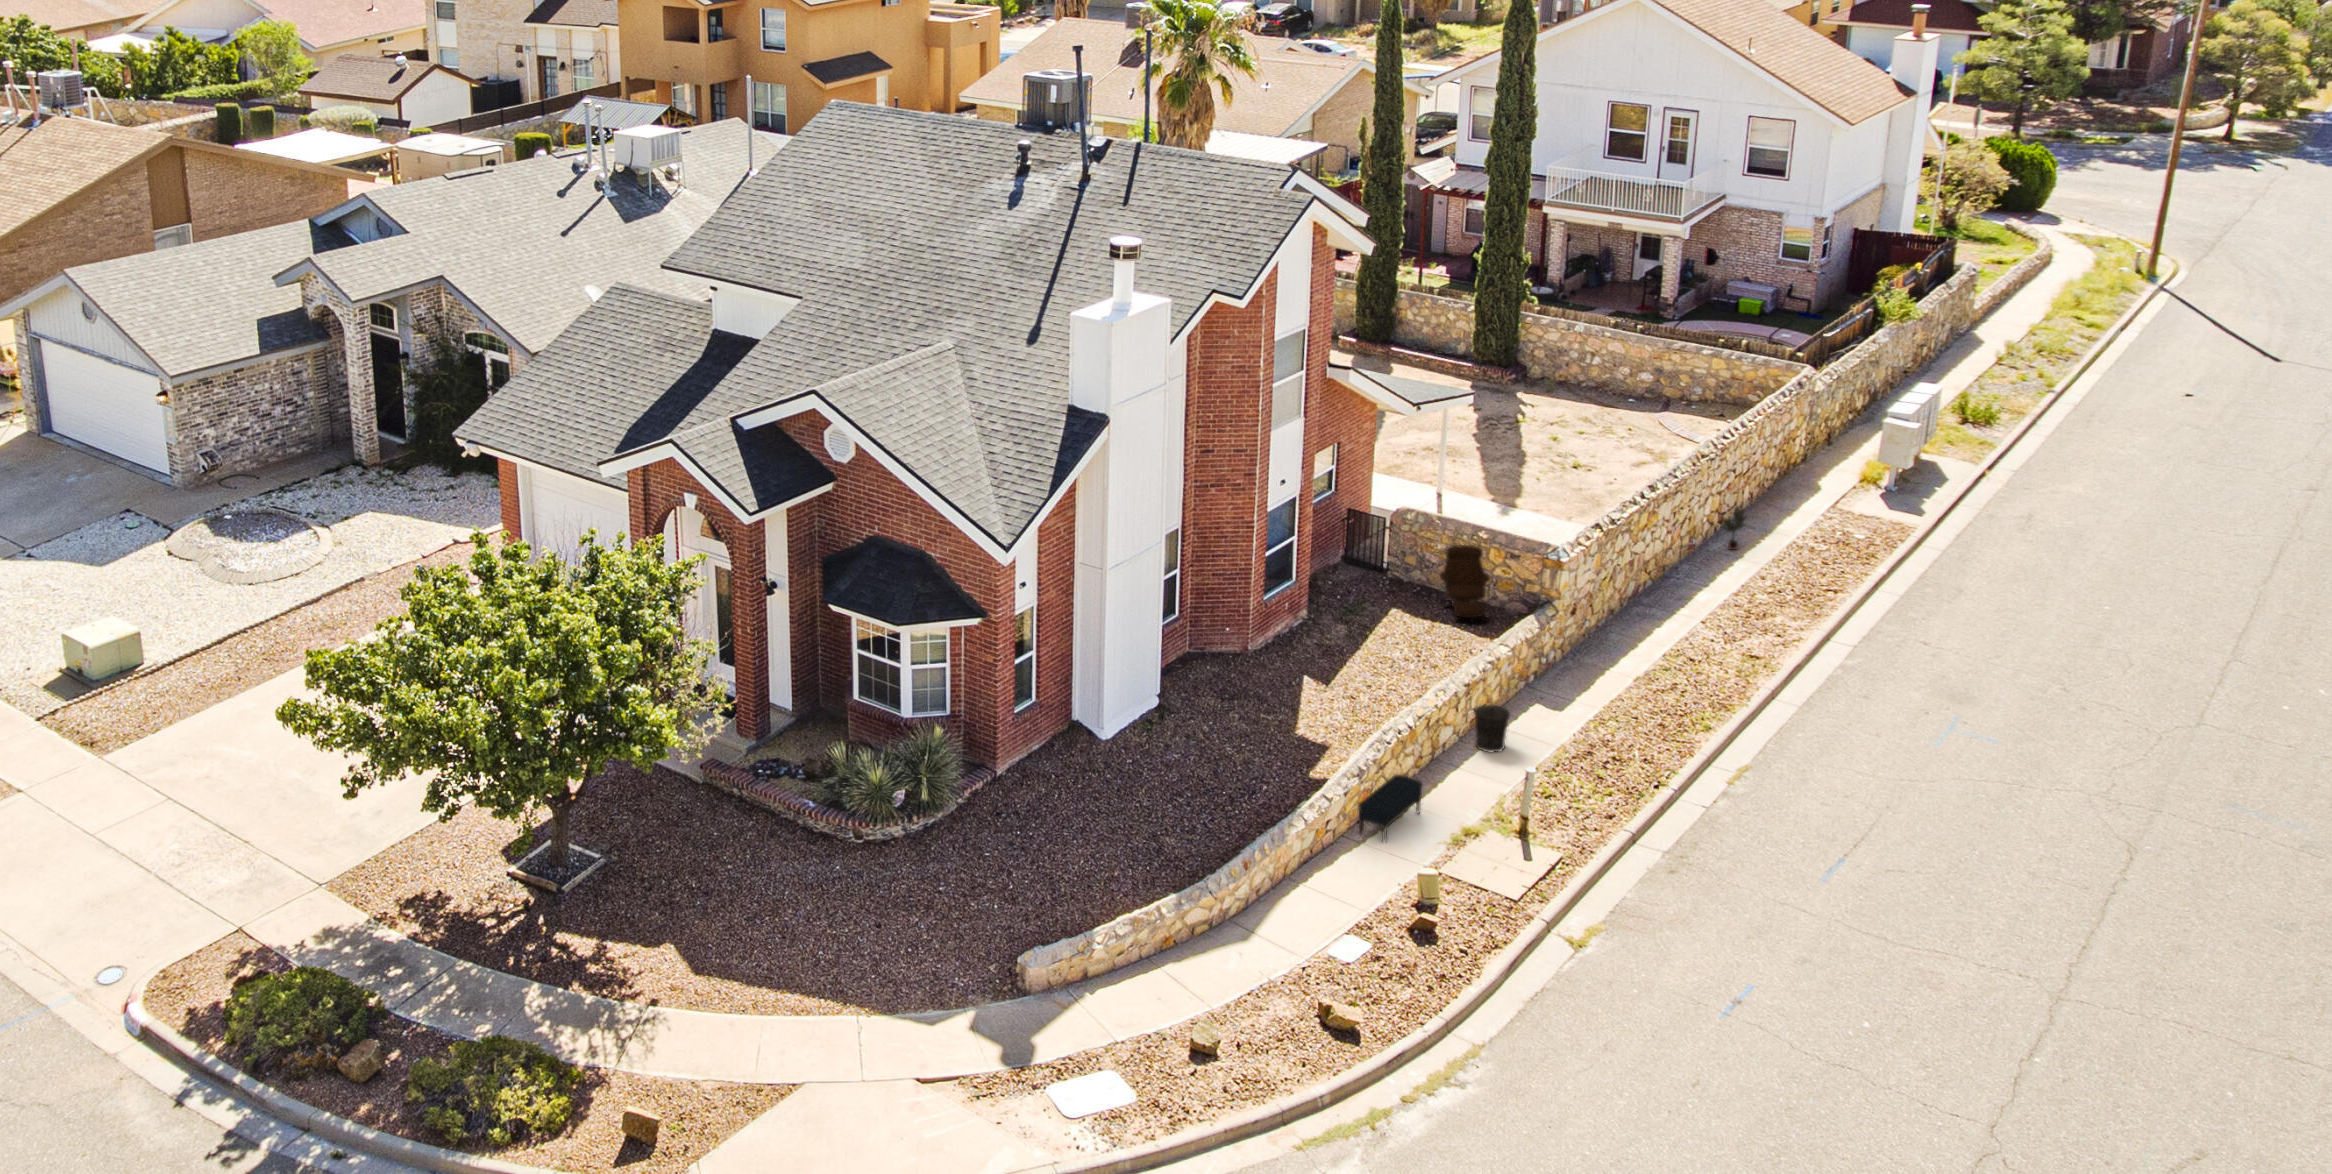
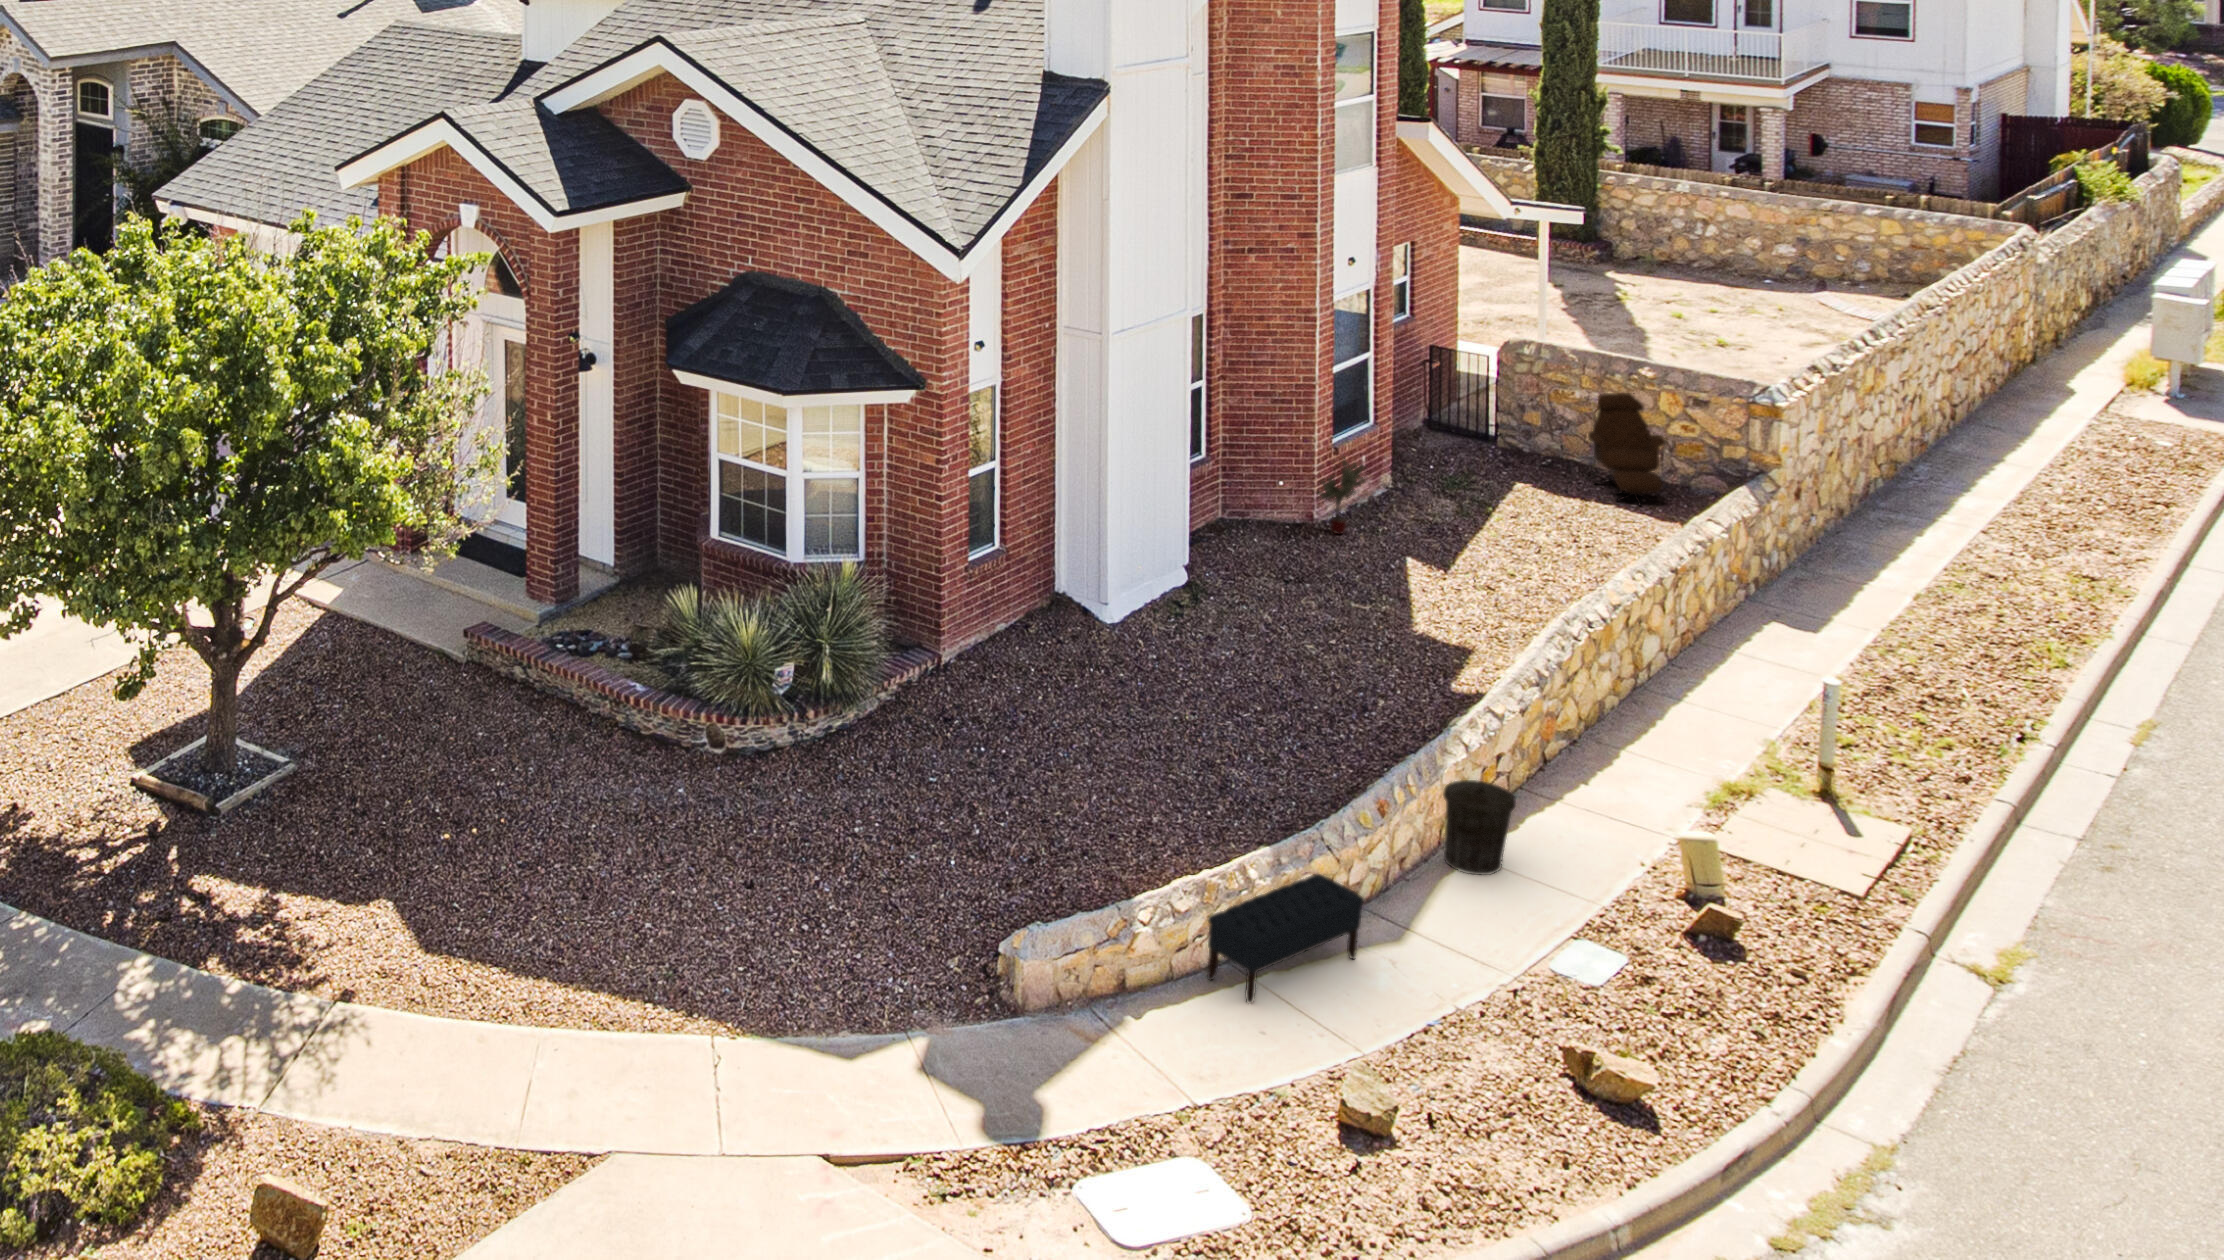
potted tree: present [1721,508,1747,550] -> present [1318,458,1365,534]
trash can: present [1474,704,1510,752] -> present [1443,780,1516,875]
bench: present [1359,774,1423,842] -> present [1208,874,1364,1003]

